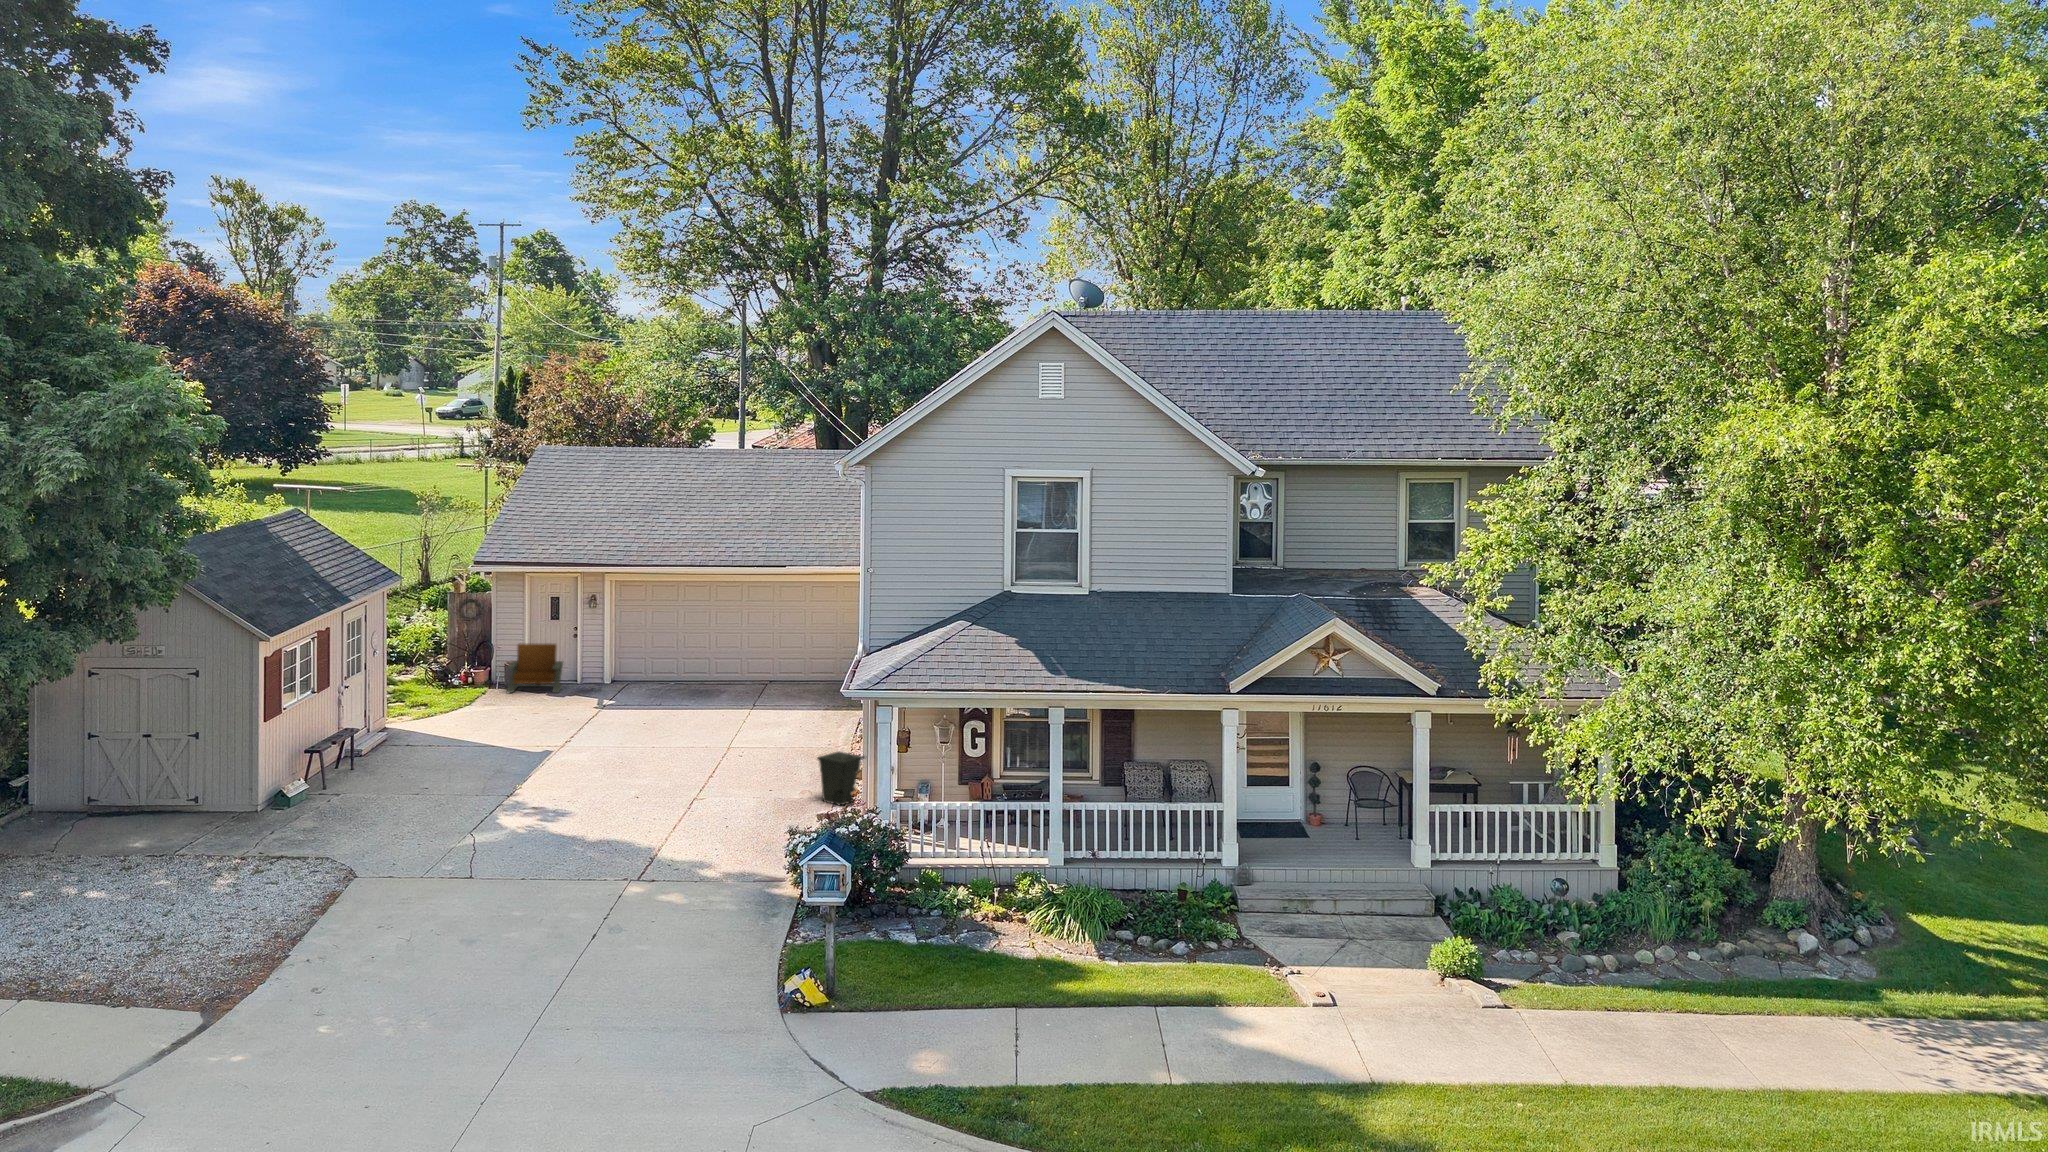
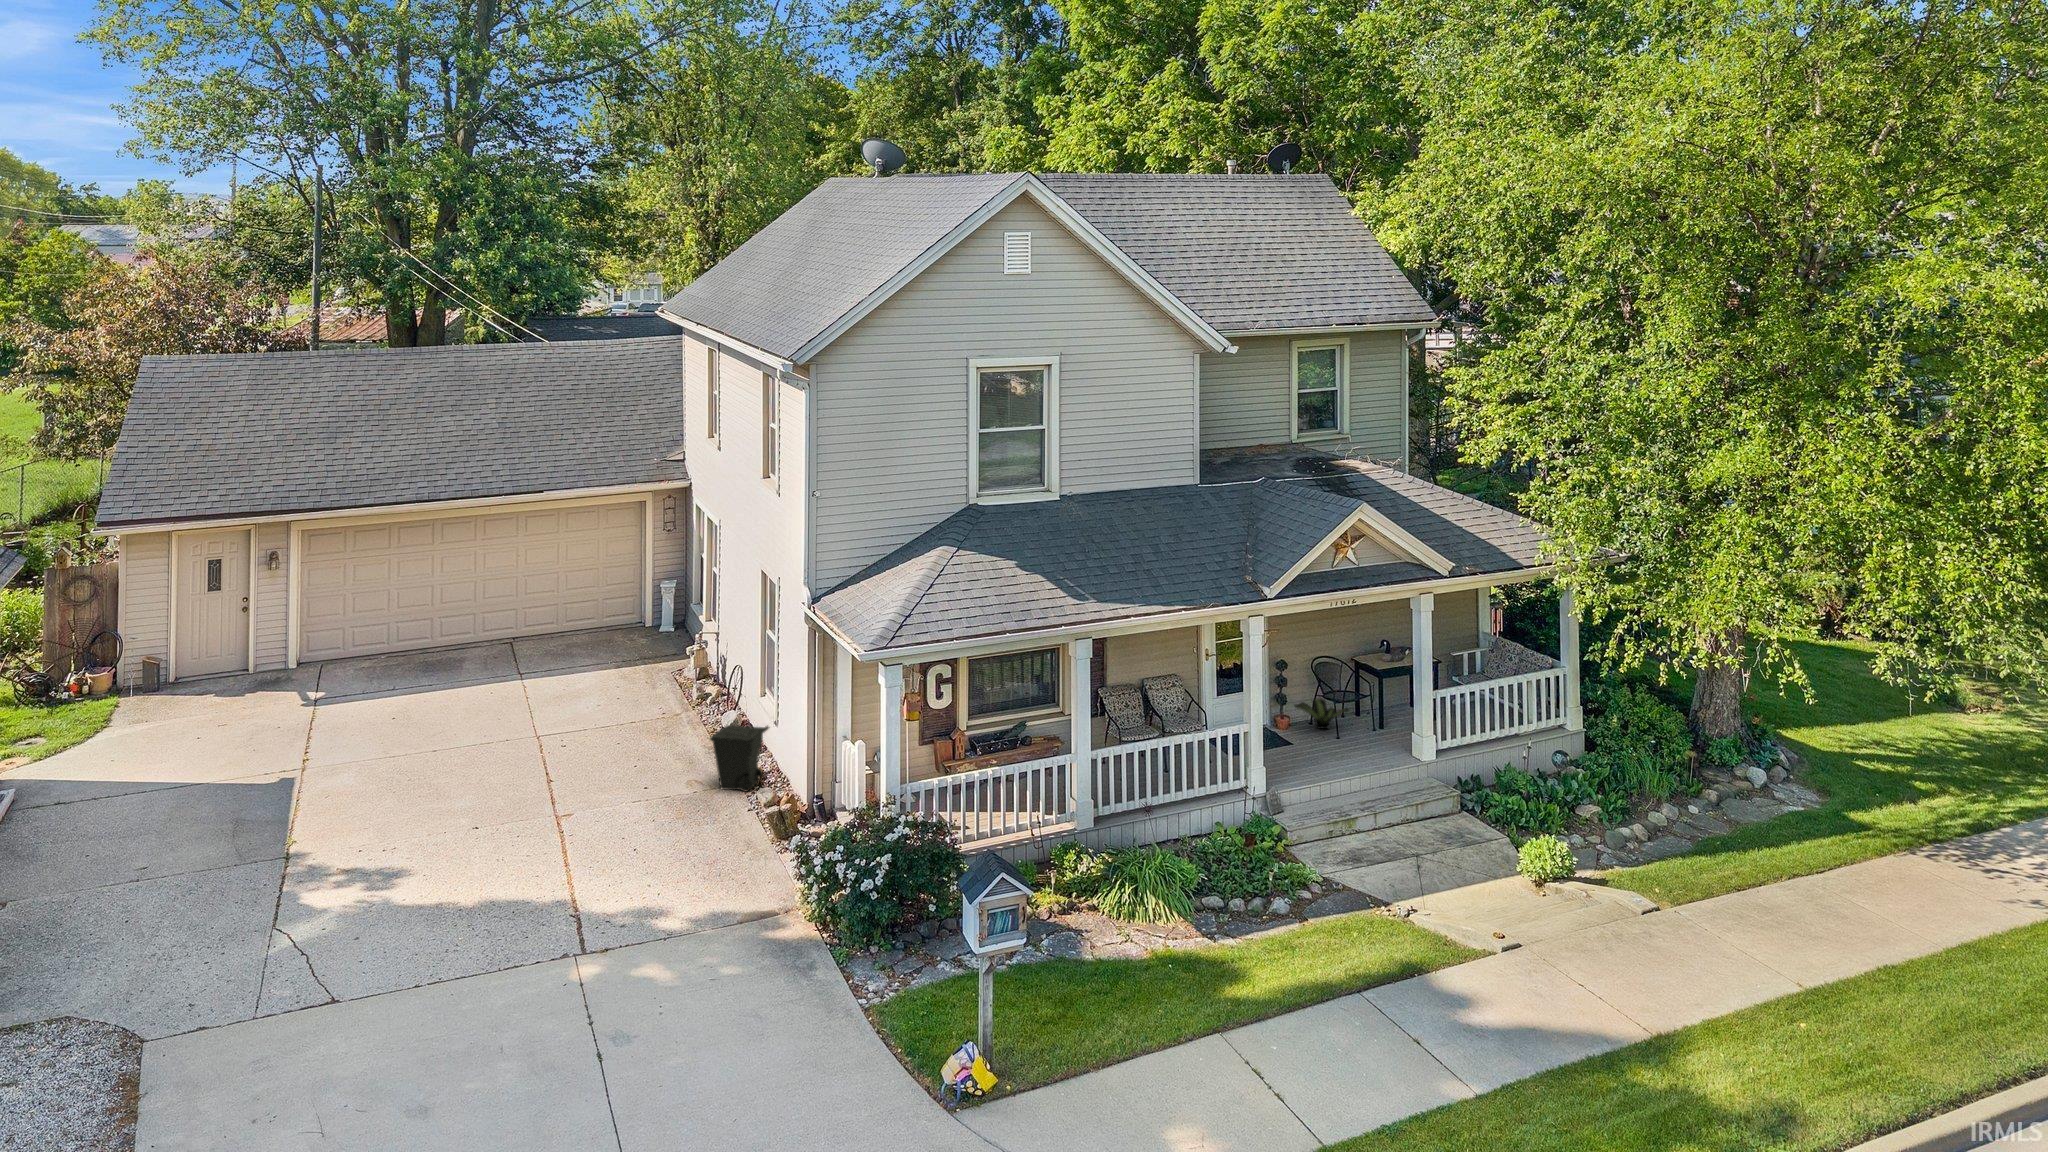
lounge chair: present [507,643,563,693] -> none [149,625,233,701]
potted plant: none [1331,802,1386,833] -> present [1294,699,1349,729]

